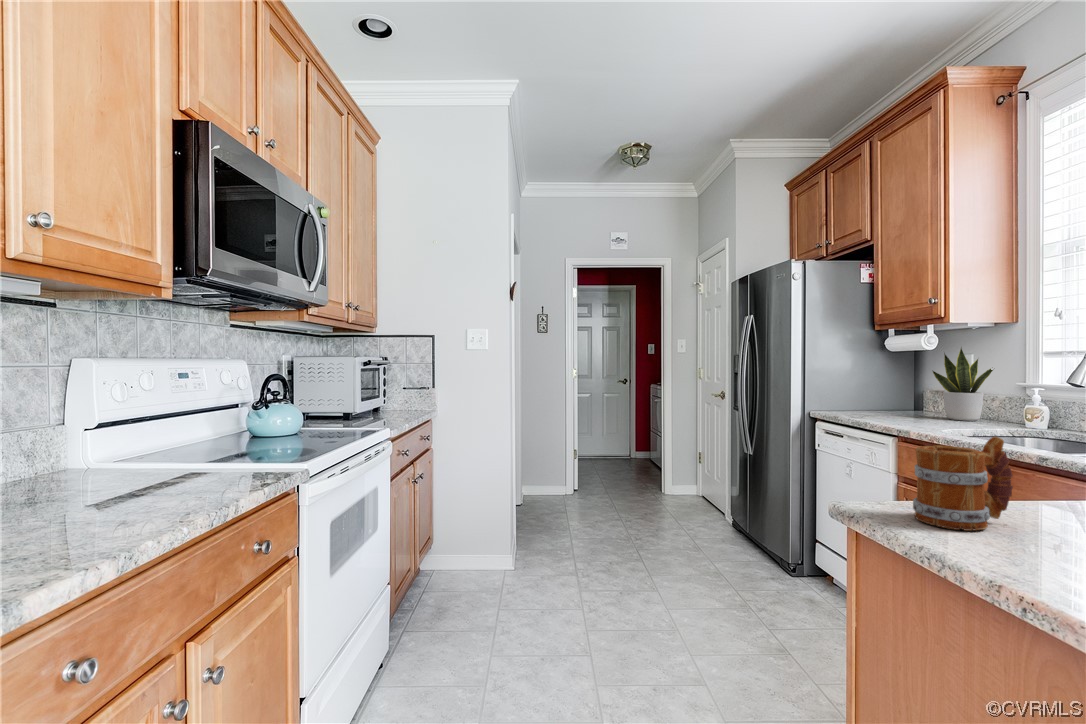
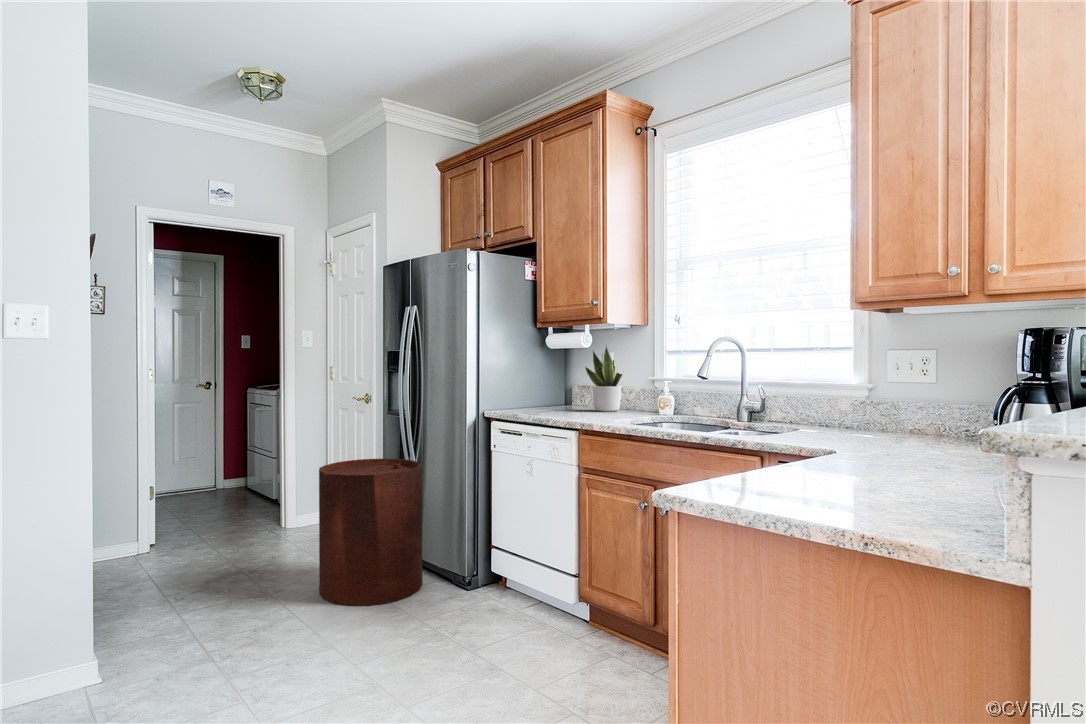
mug: present [913,437,1013,531] -> none [716,414,777,496]
trash can: none [665,446,752,569] -> present [319,459,422,606]

